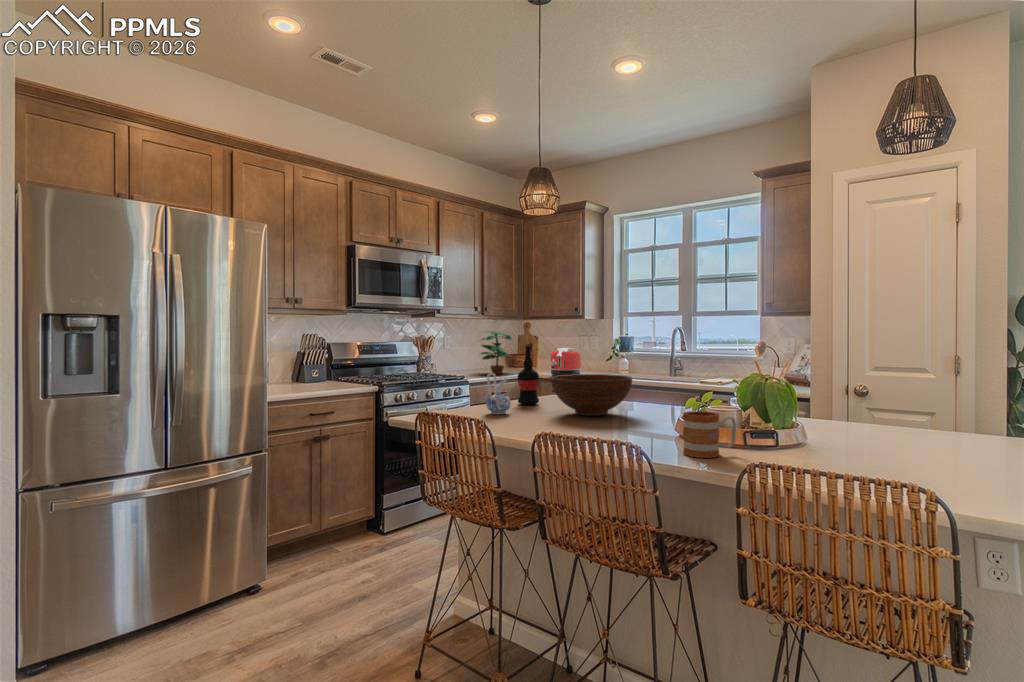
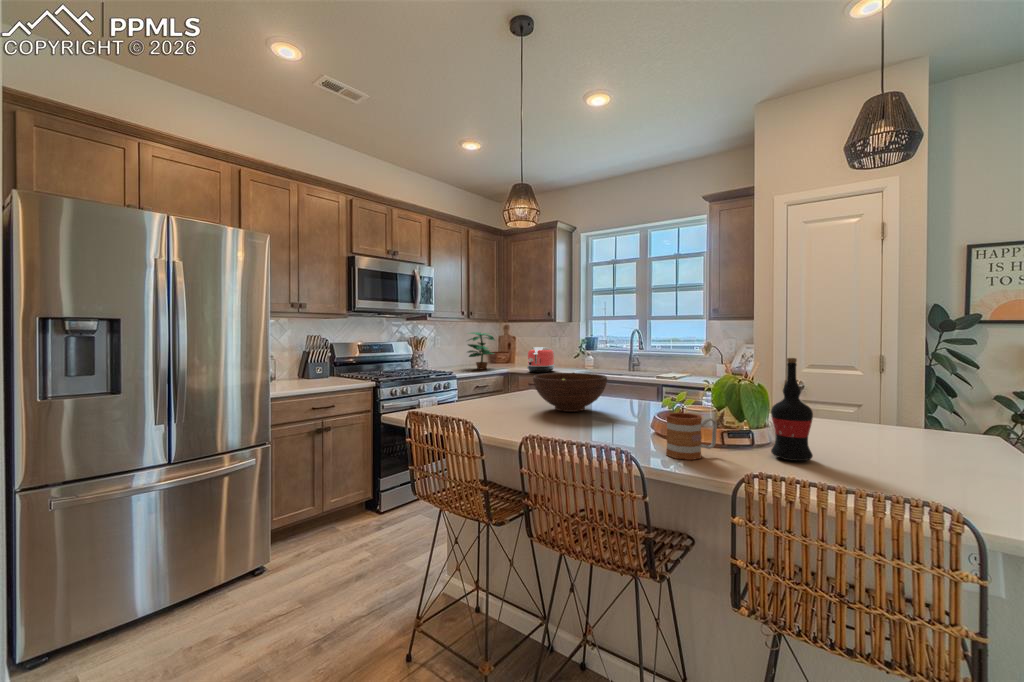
wine bottle: present [518,344,539,404] -> present [771,358,813,461]
ceramic pitcher: present [486,373,511,414] -> none [473,373,496,411]

